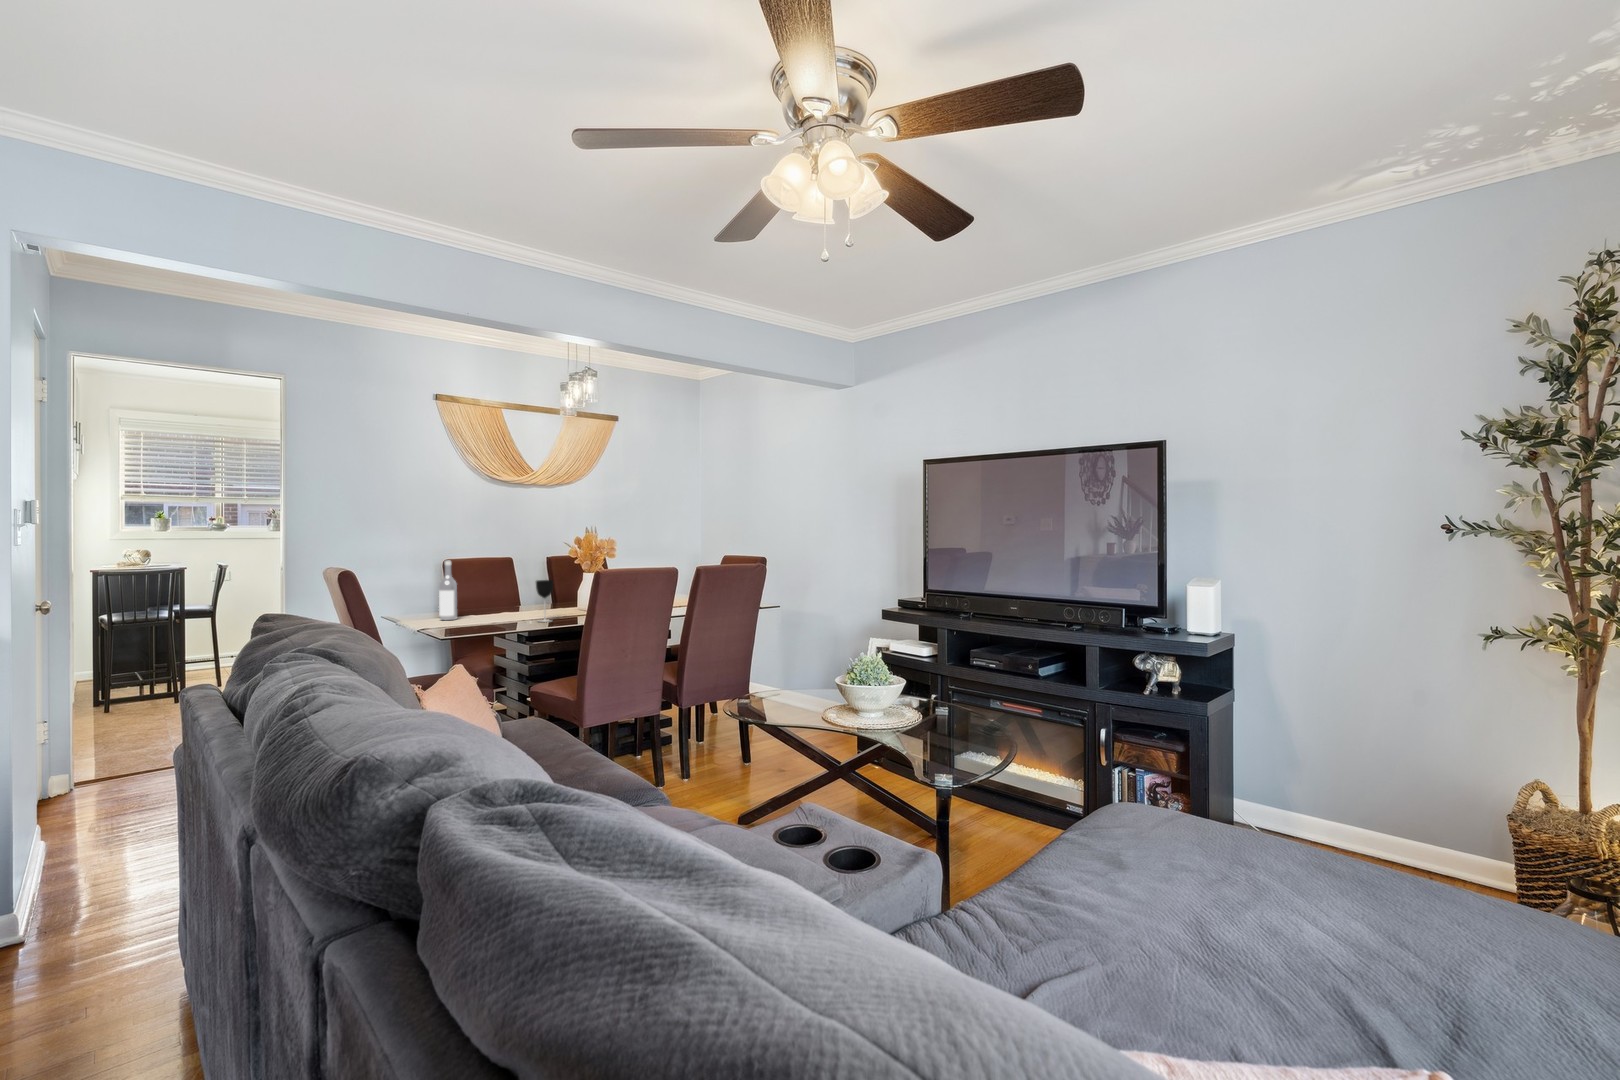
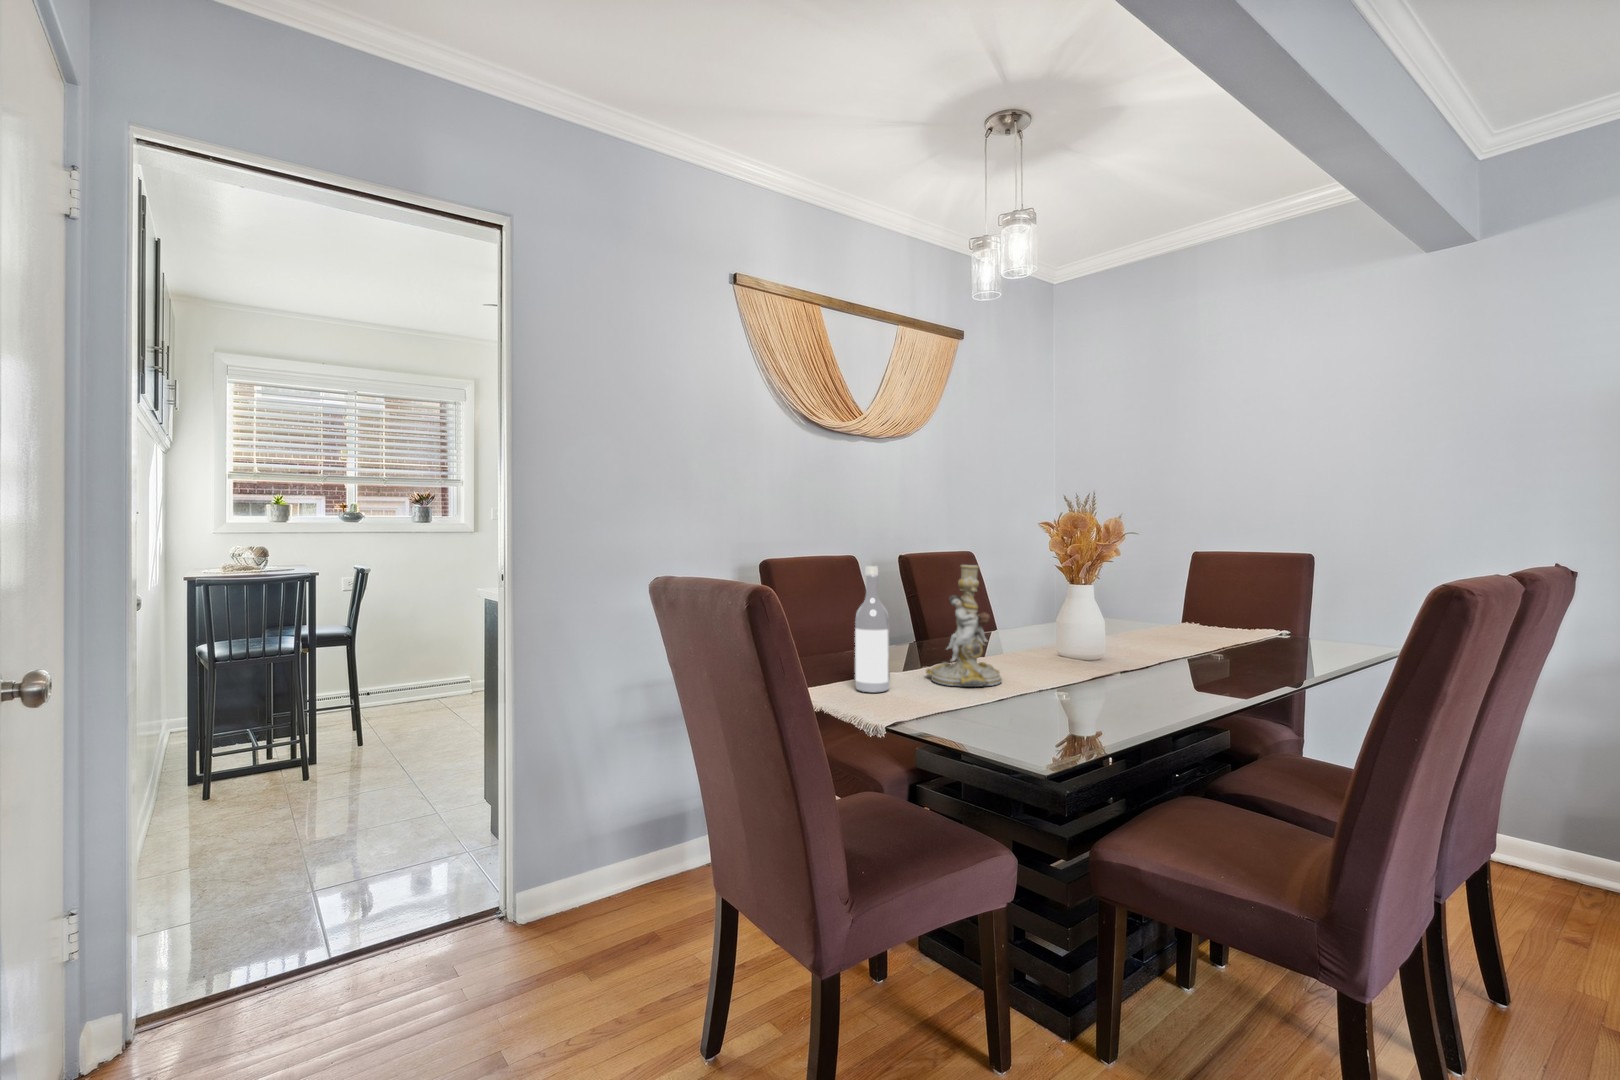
candlestick: none [486,560,525,618] -> present [926,565,1002,687]
wine glass: present [536,580,553,622] -> none [1094,609,1132,705]

